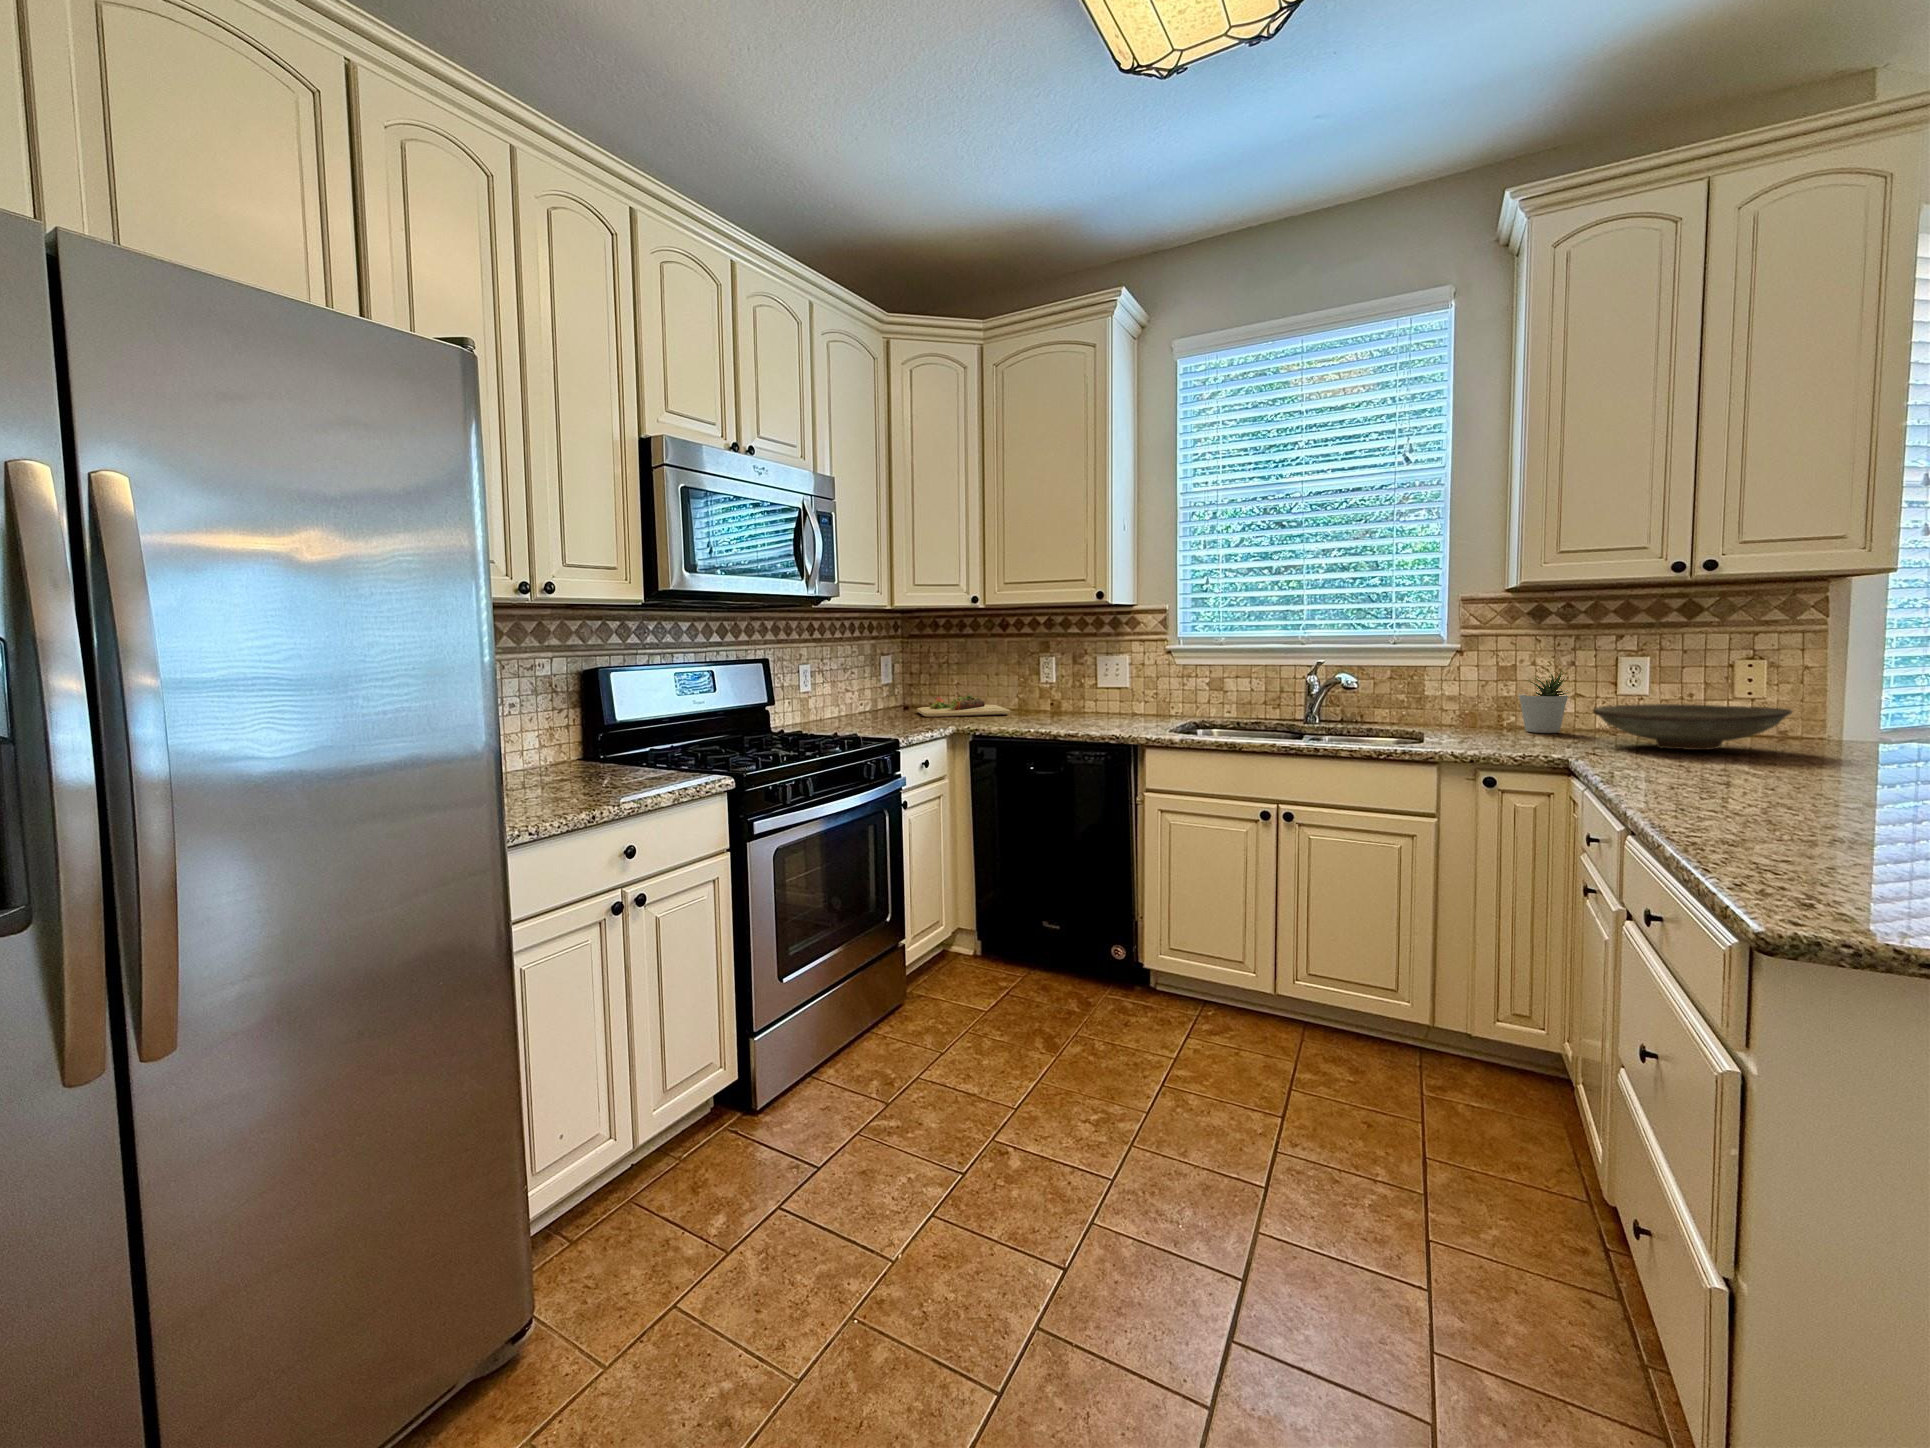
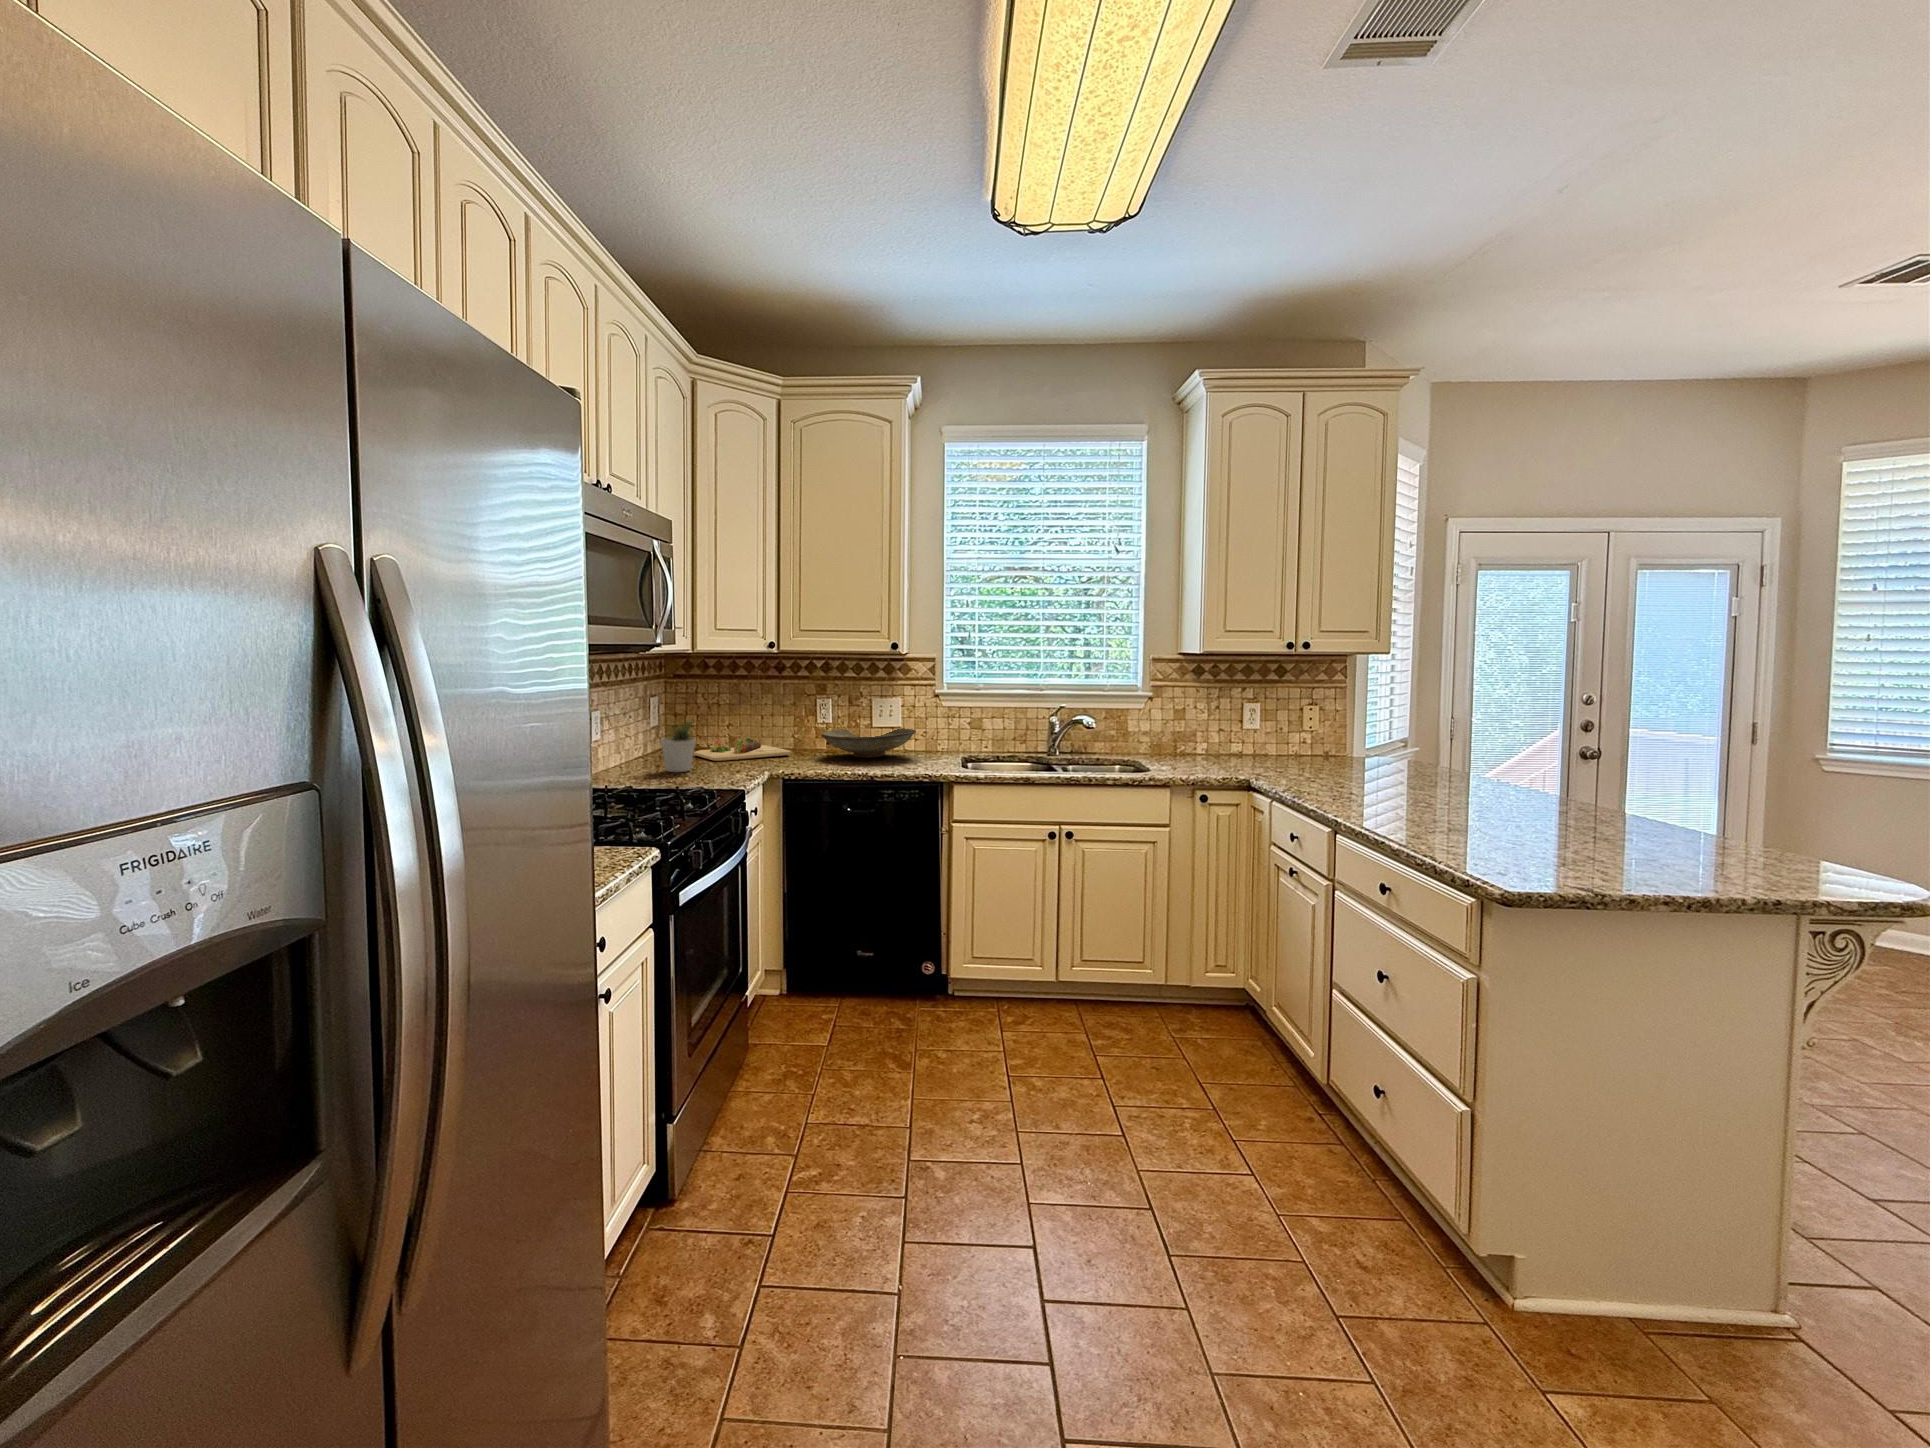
potted plant: present [1519,670,1570,733] -> present [661,720,696,772]
decorative bowl: present [1594,704,1792,750] -> present [822,729,916,758]

